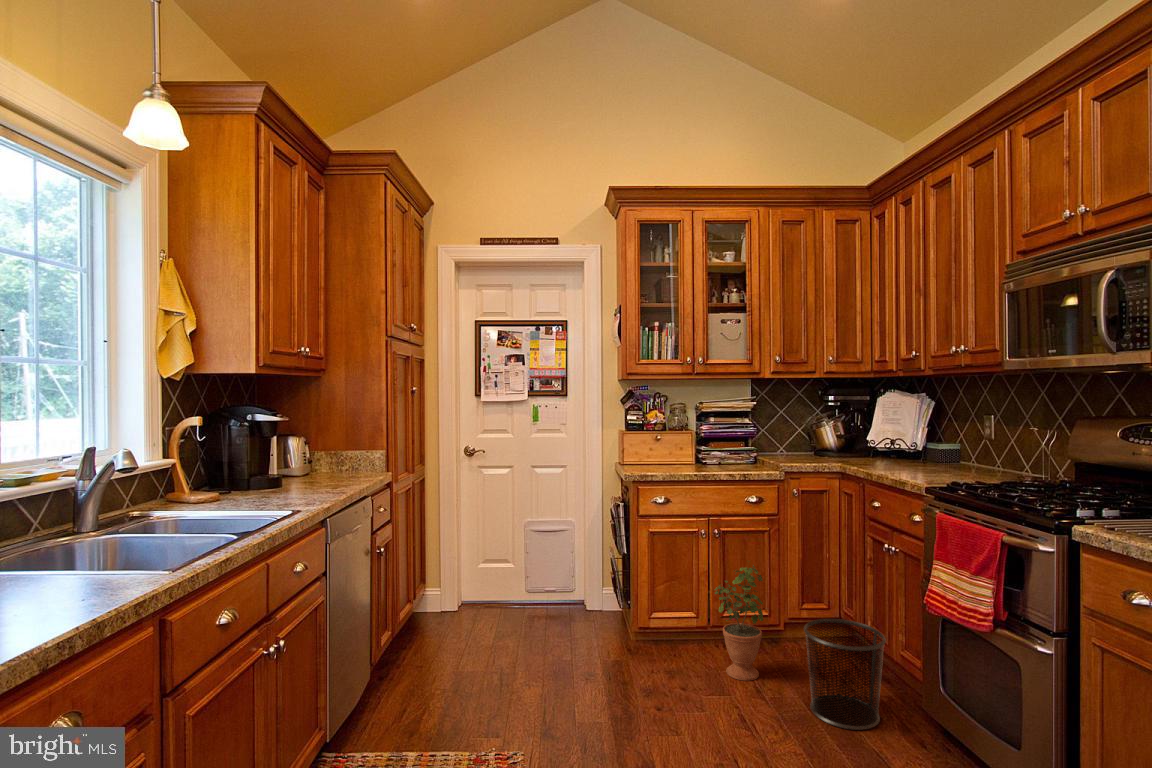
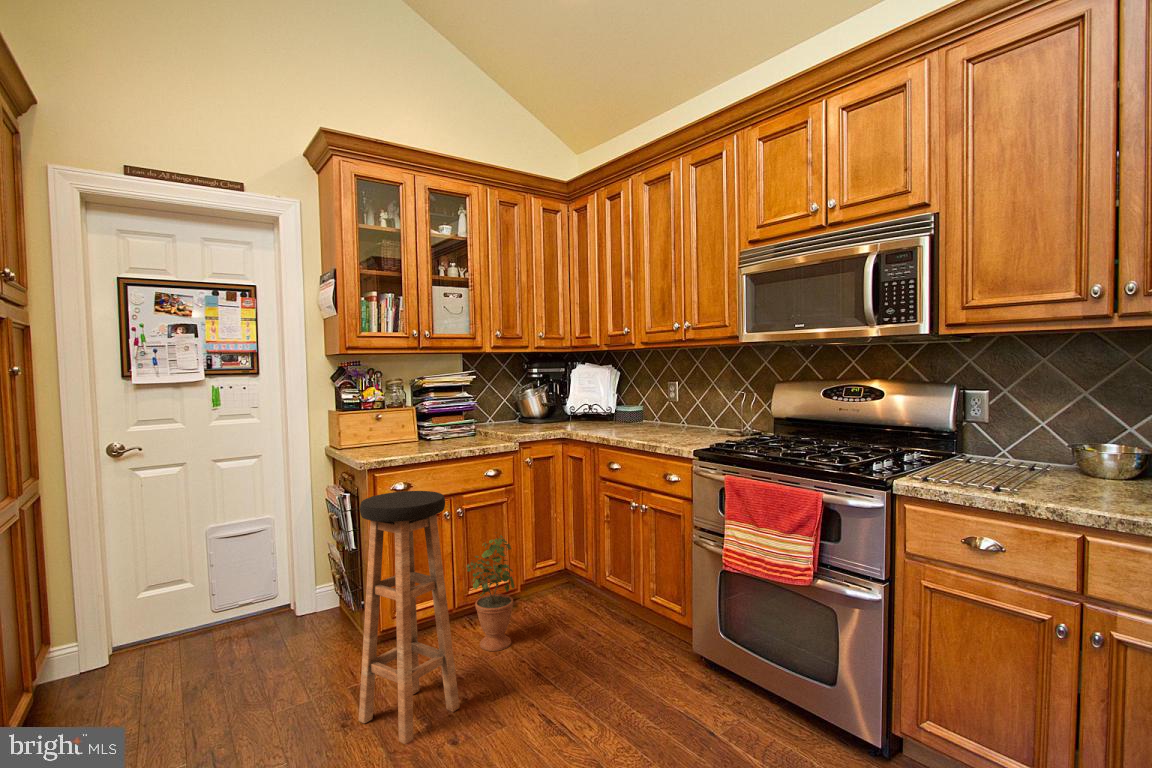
bar stool: none [596,506,681,730] -> present [359,491,460,744]
waste bin: present [804,619,886,730] -> none [560,569,629,666]

